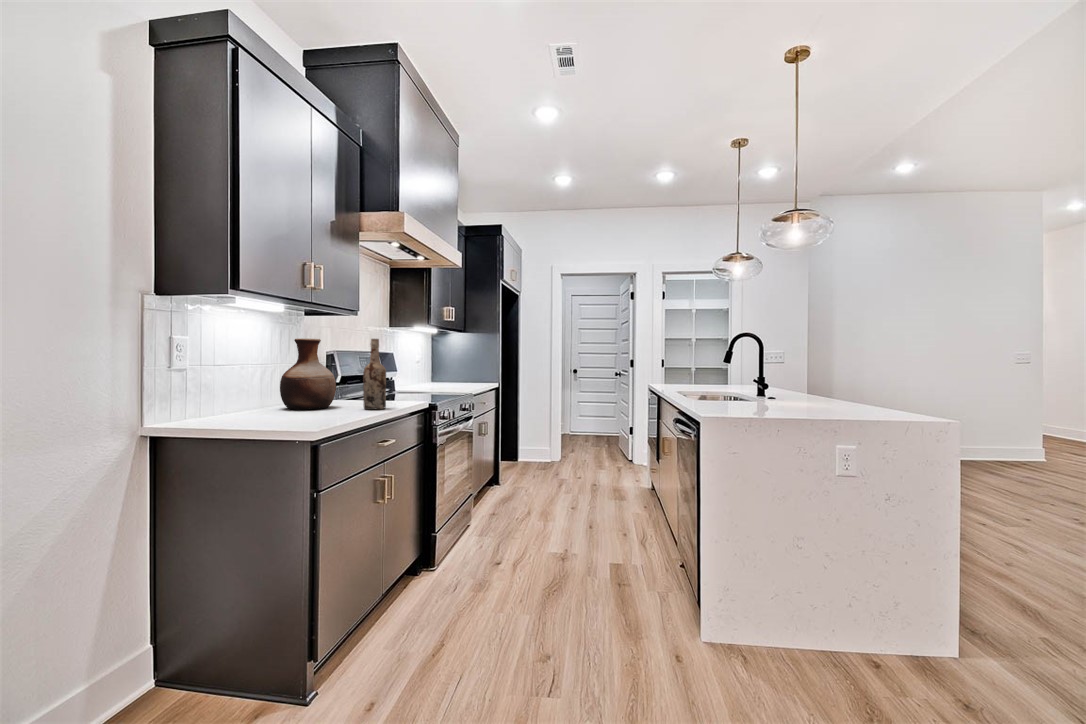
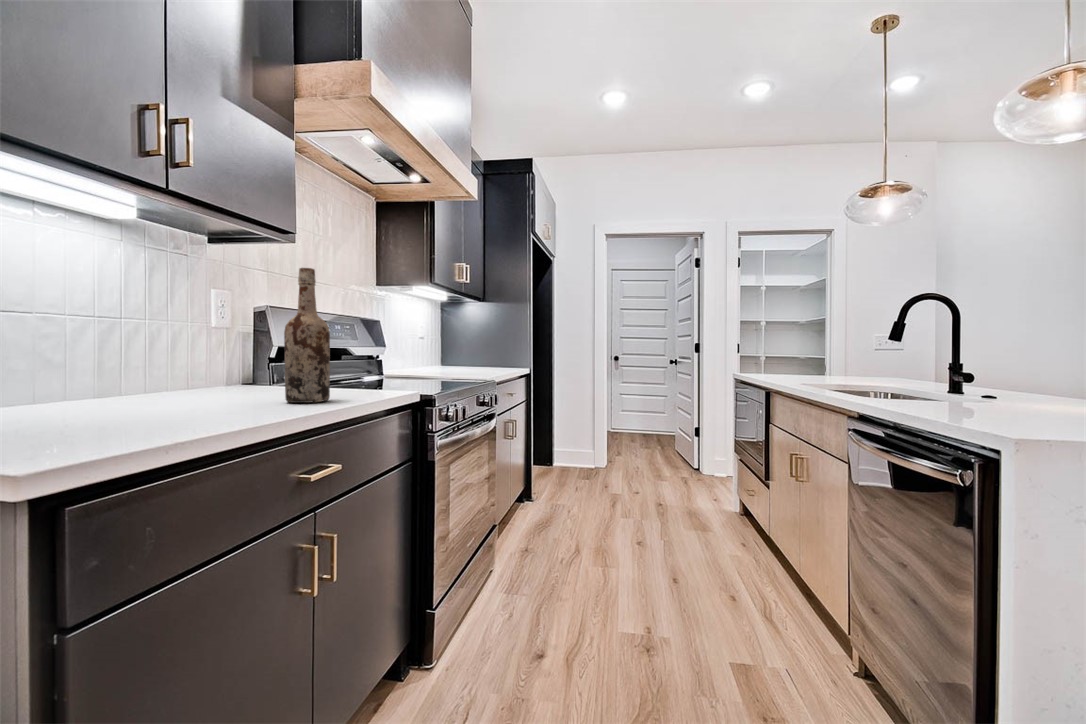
vase: present [280,339,336,410] -> none [126,267,243,403]

